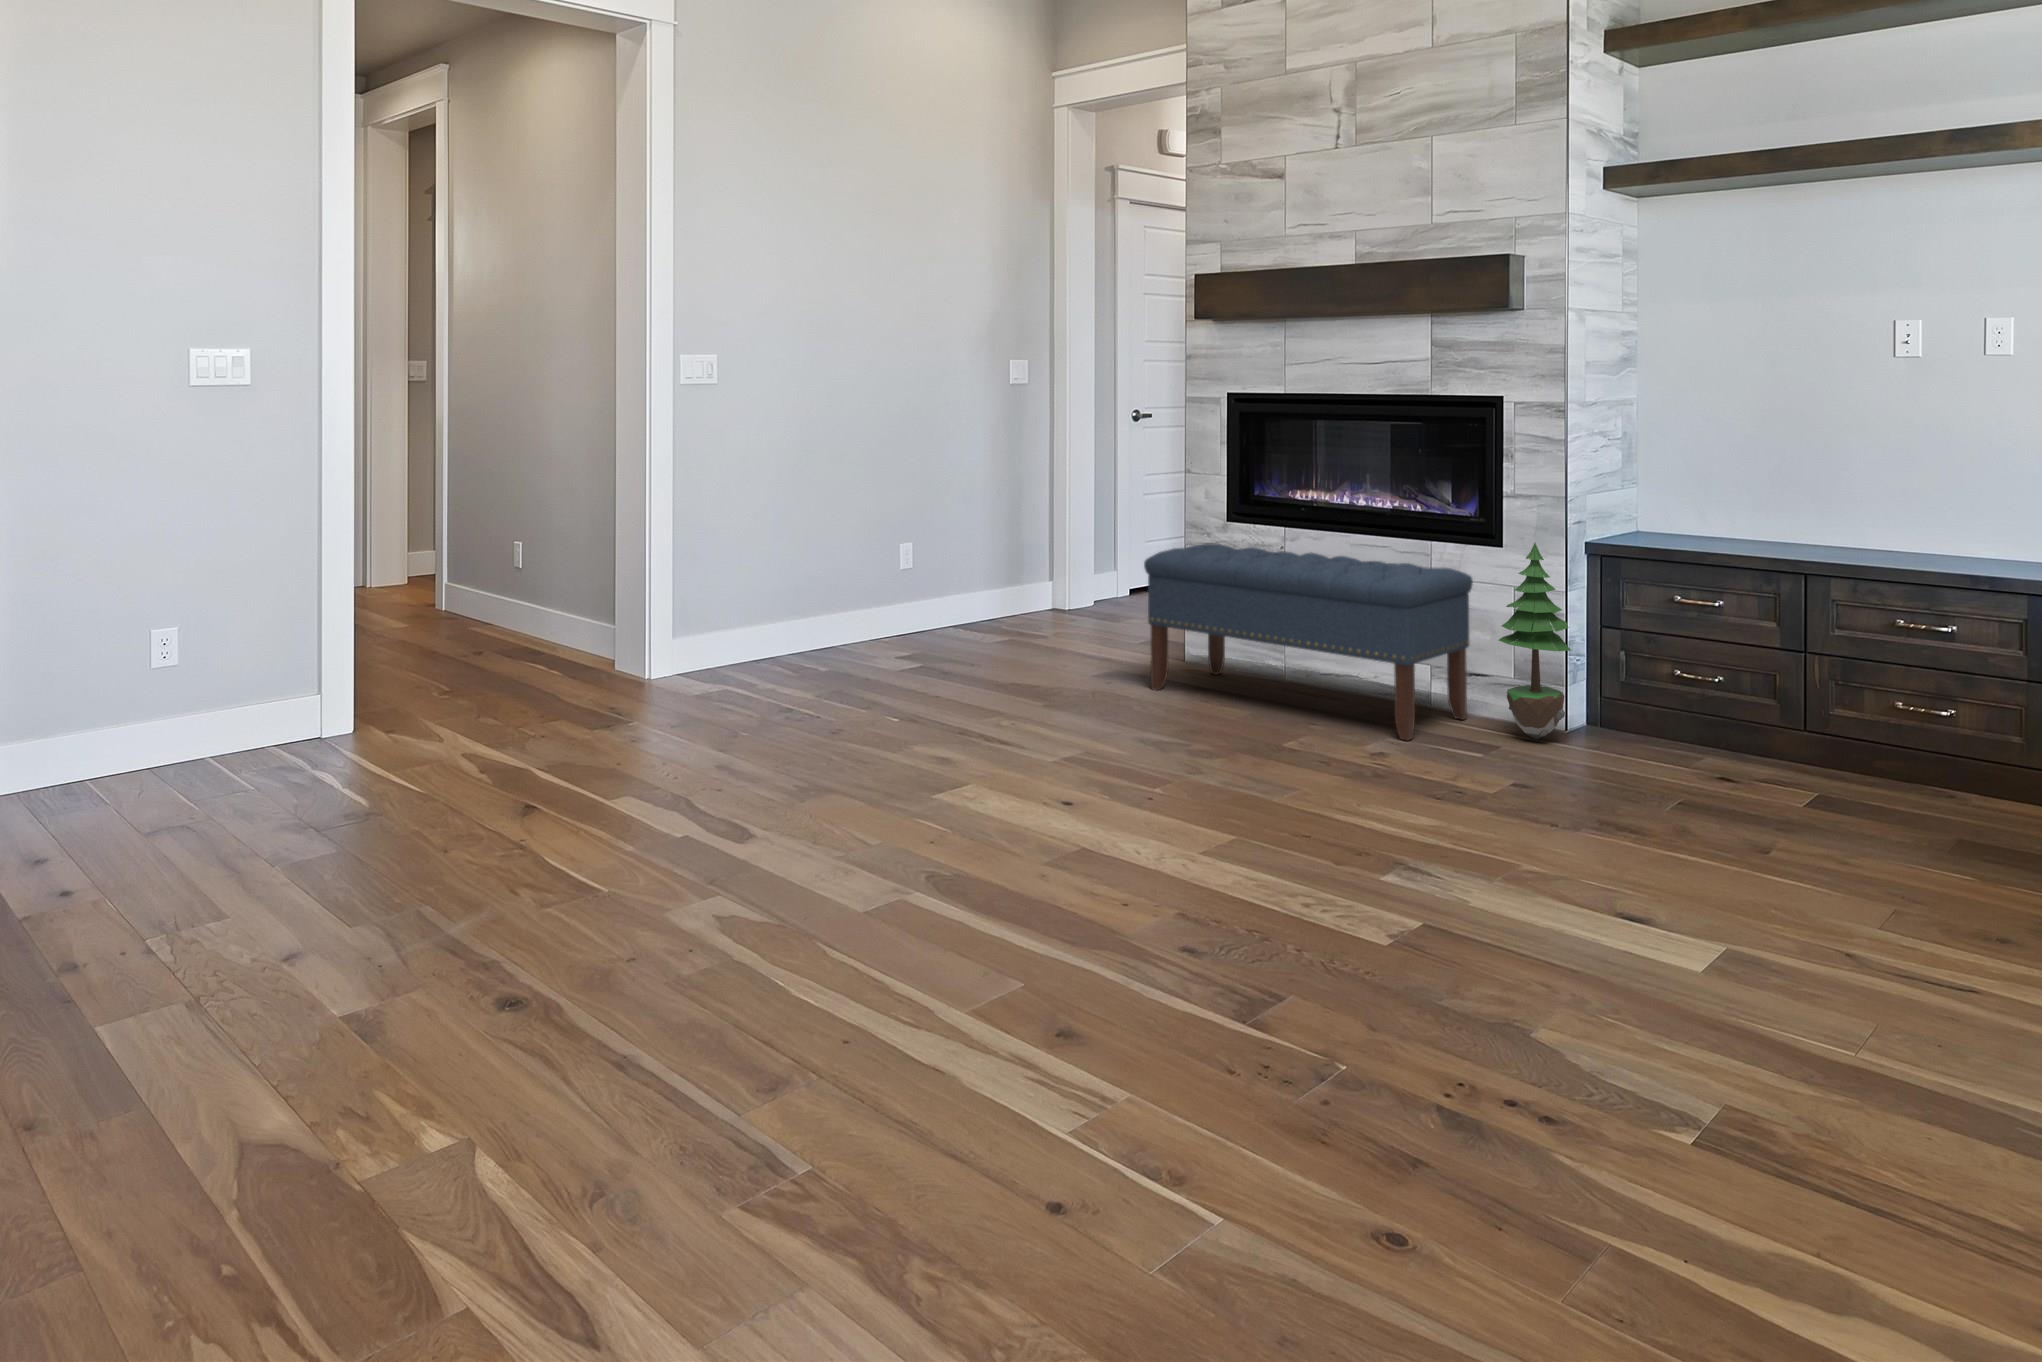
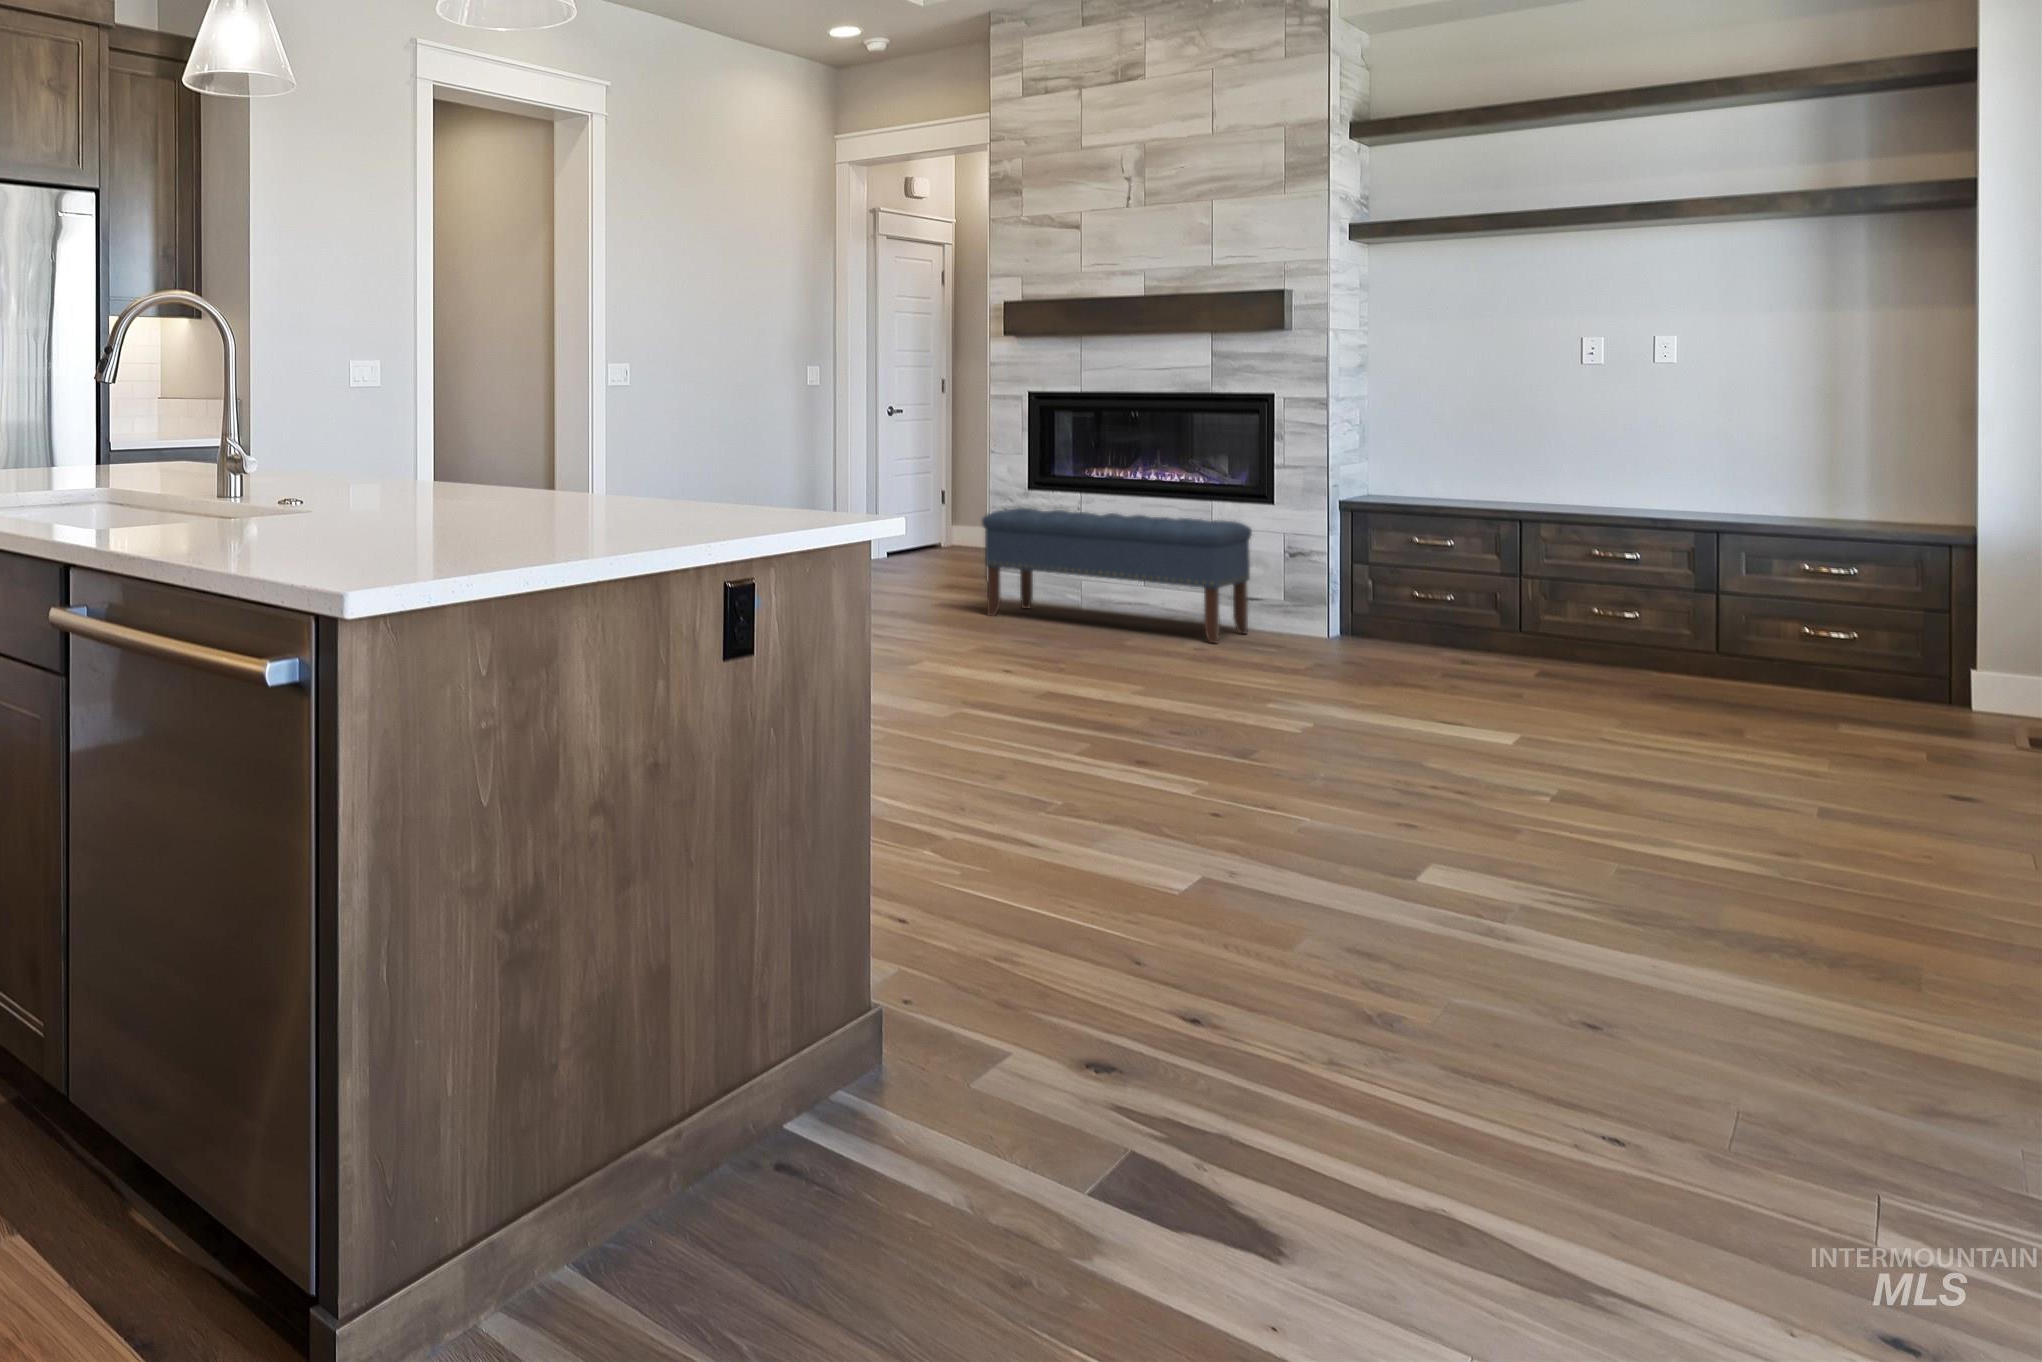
potted tree: present [1499,543,1571,740] -> none [1280,500,1340,645]

